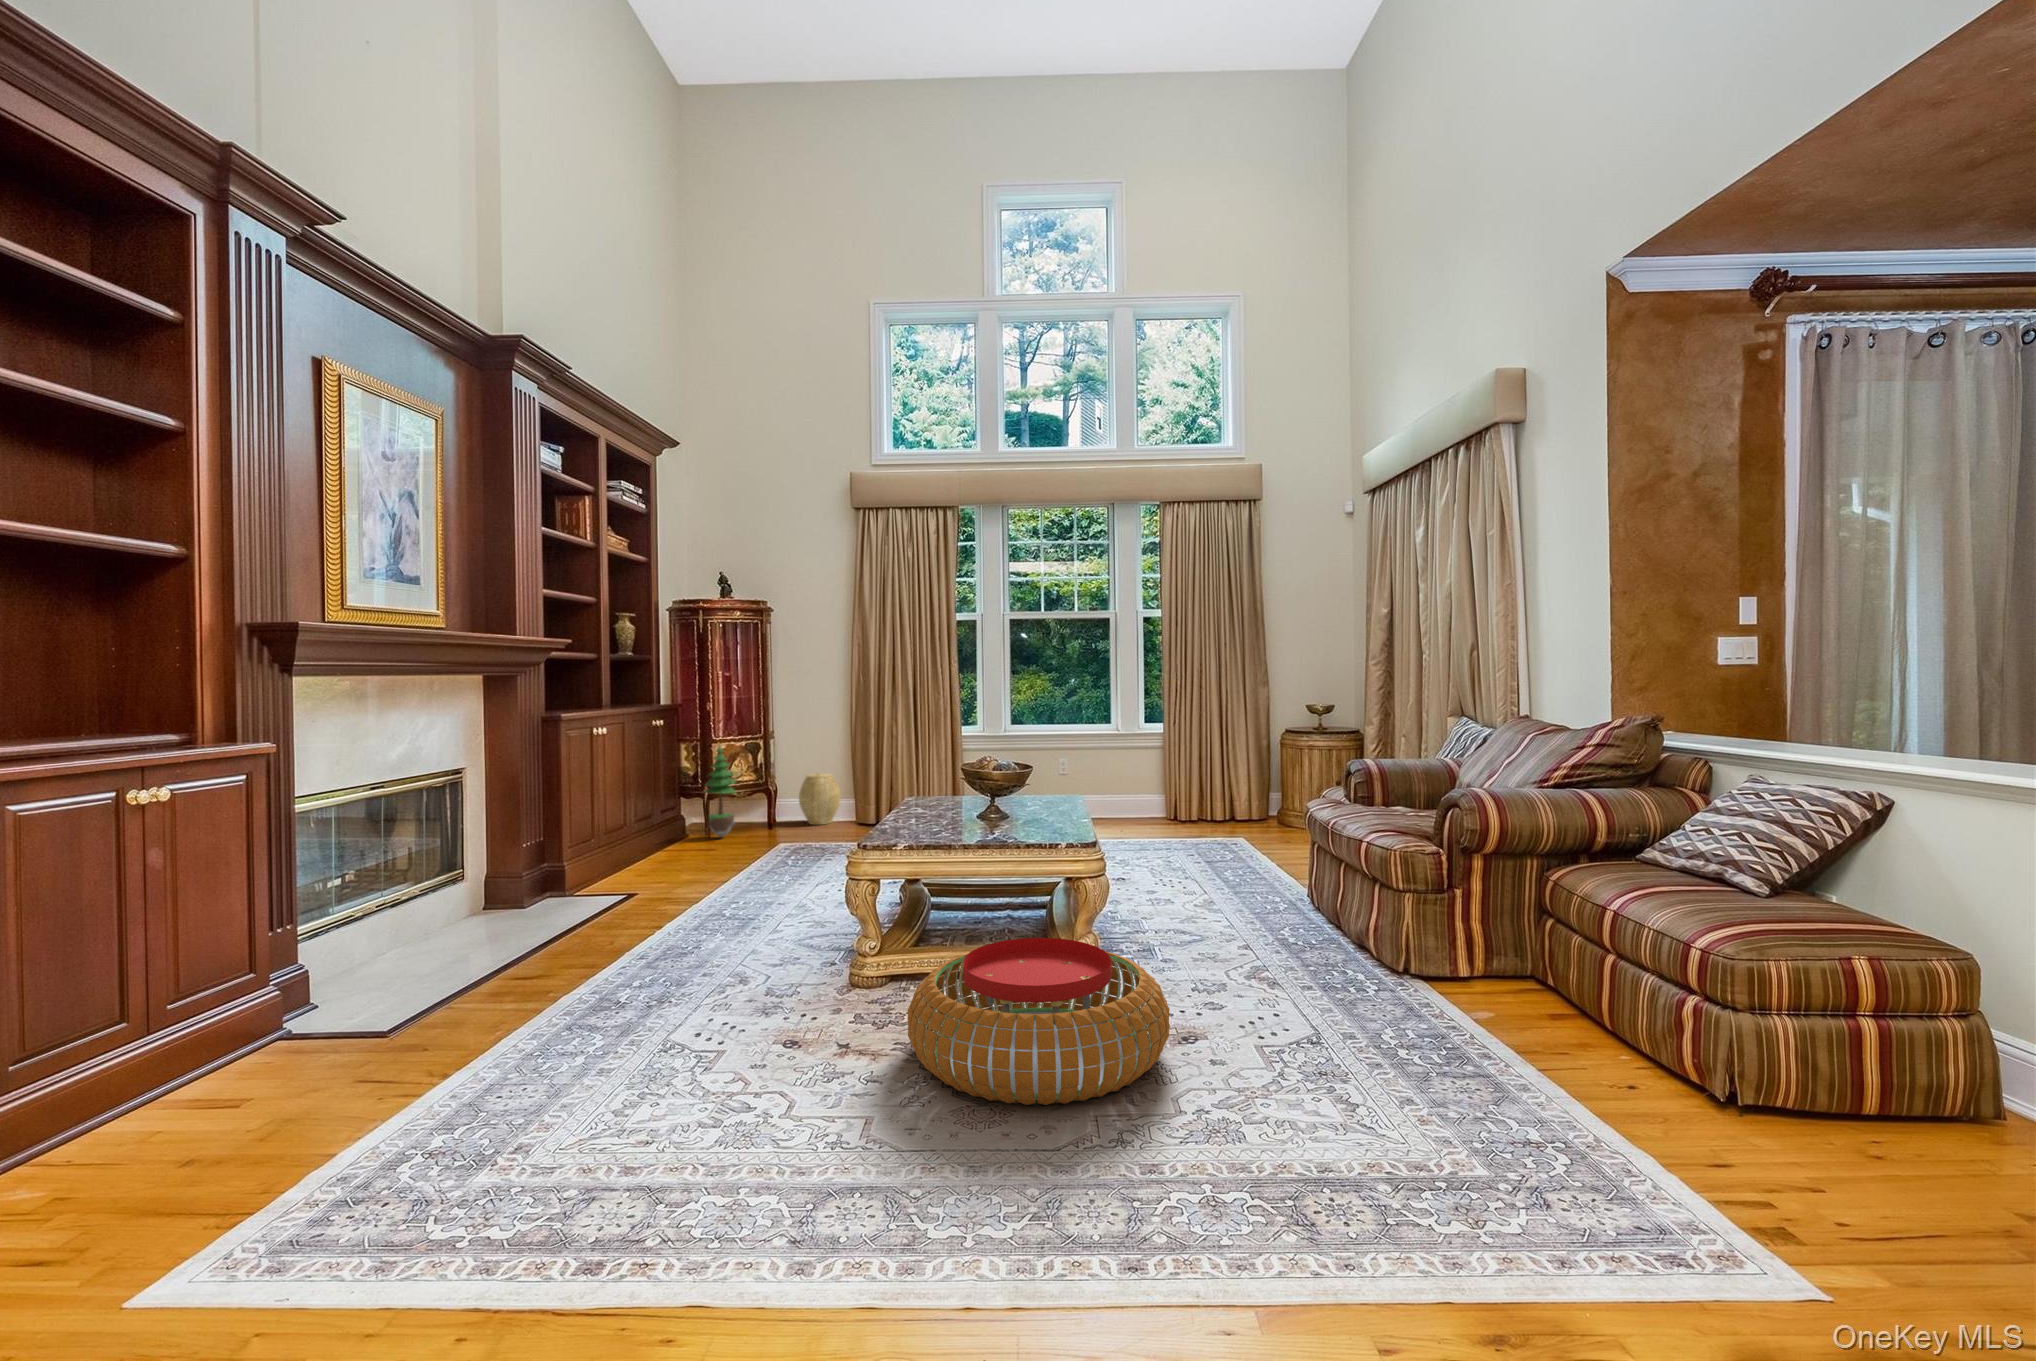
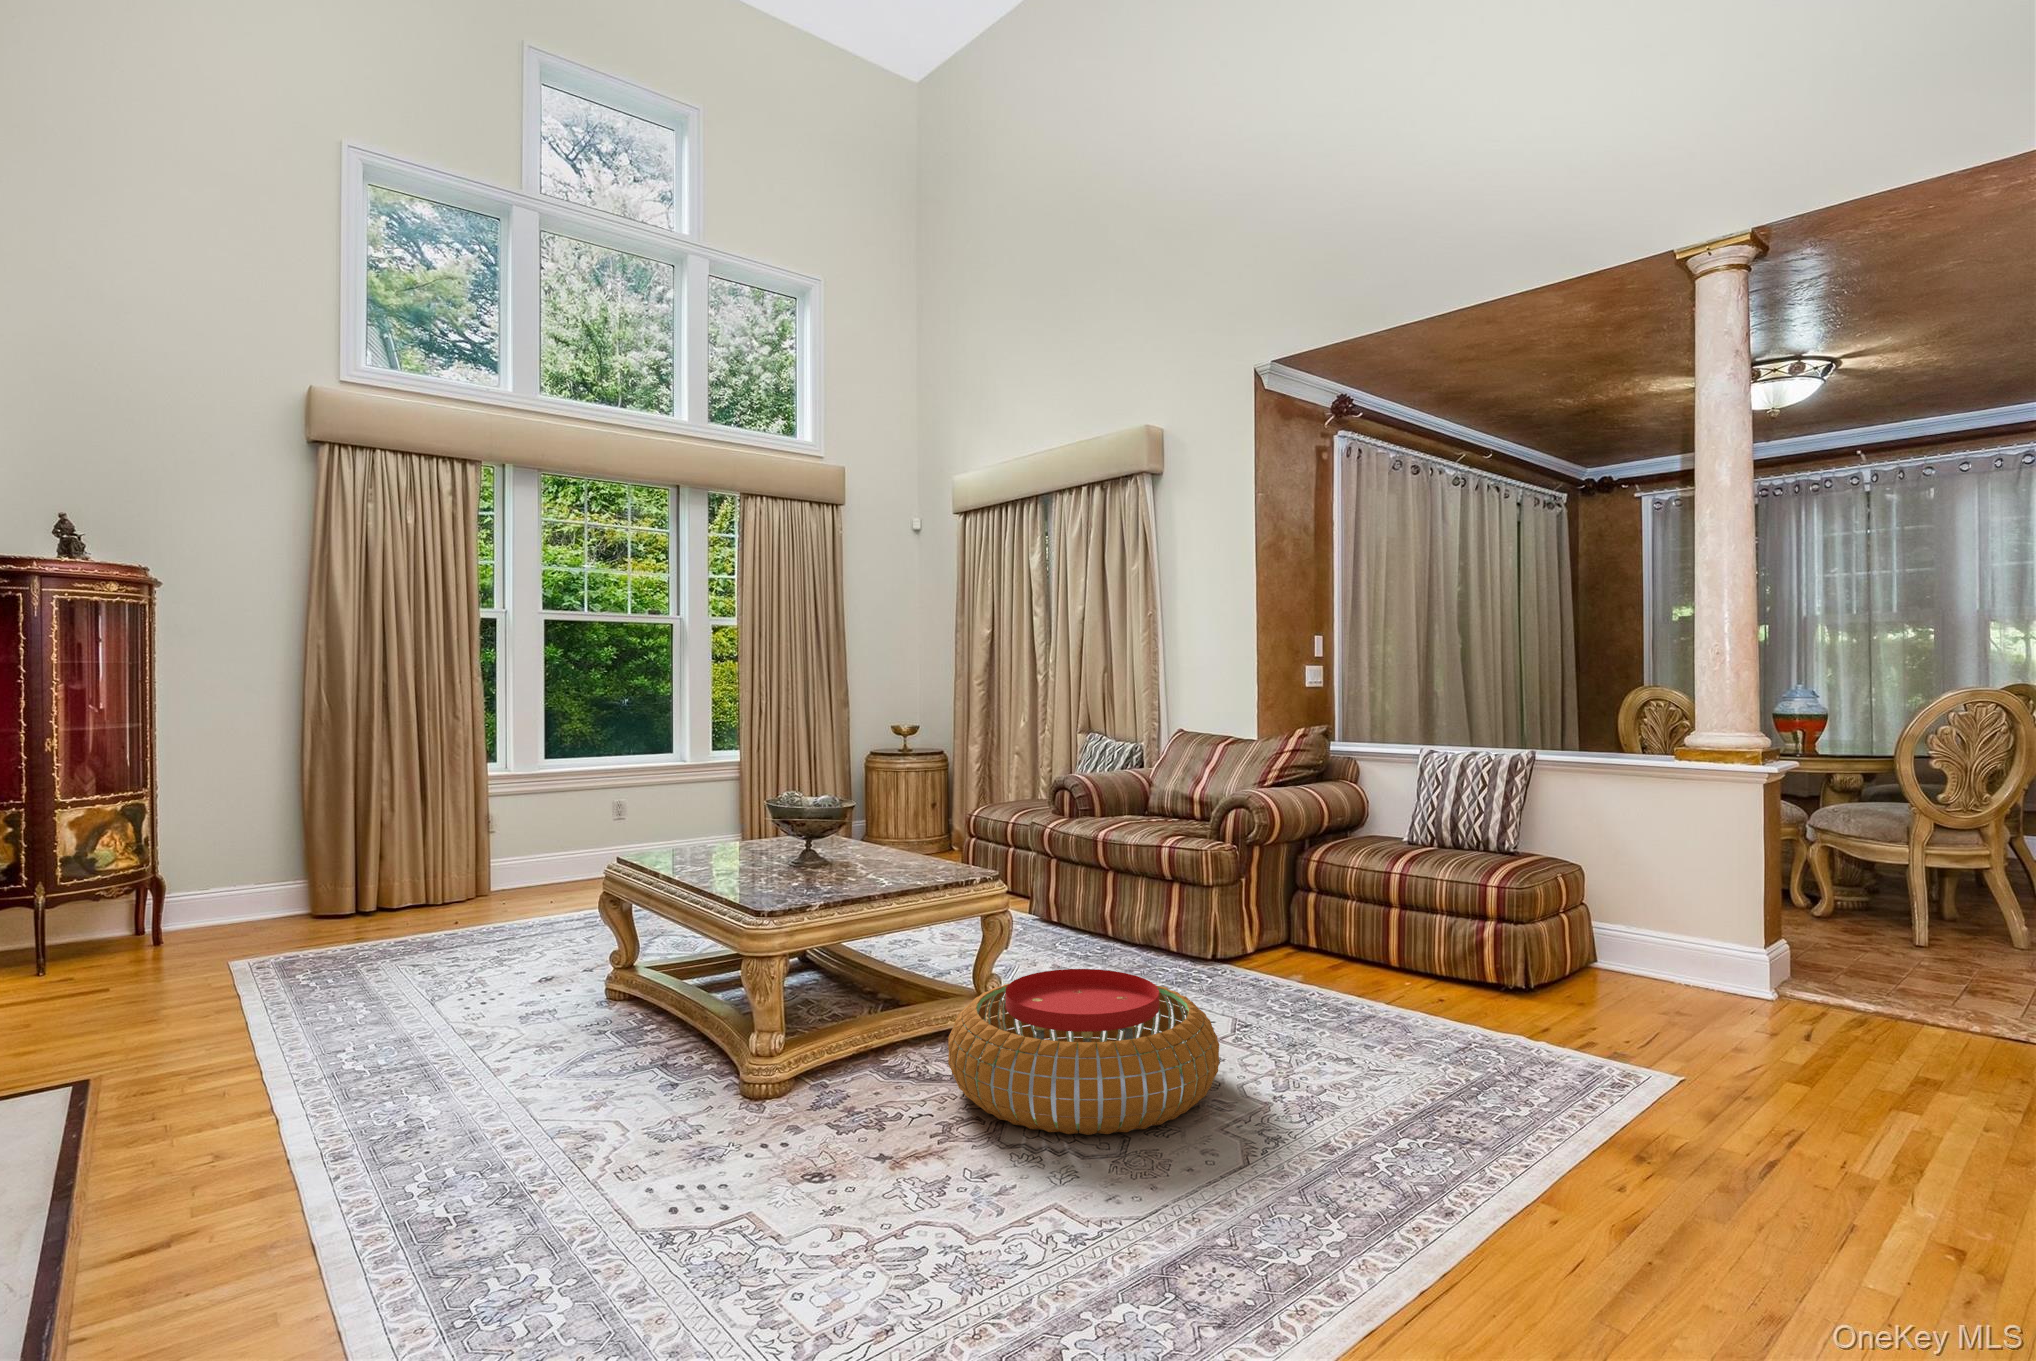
potted tree: present [704,745,736,837] -> none [49,808,126,971]
woven basket: present [799,773,841,825] -> none [206,845,286,929]

